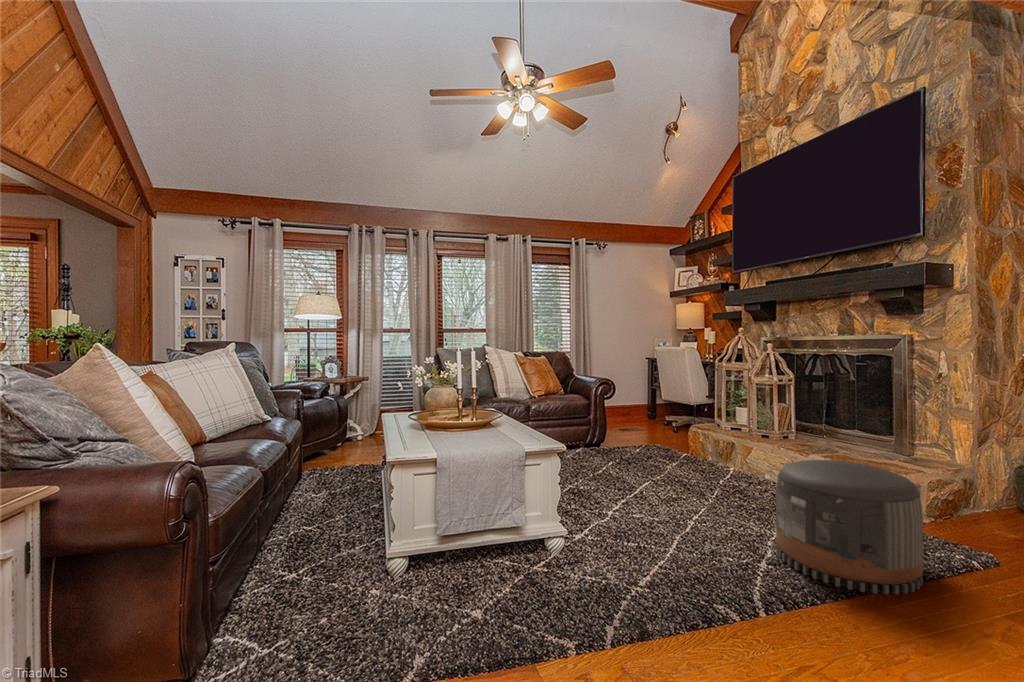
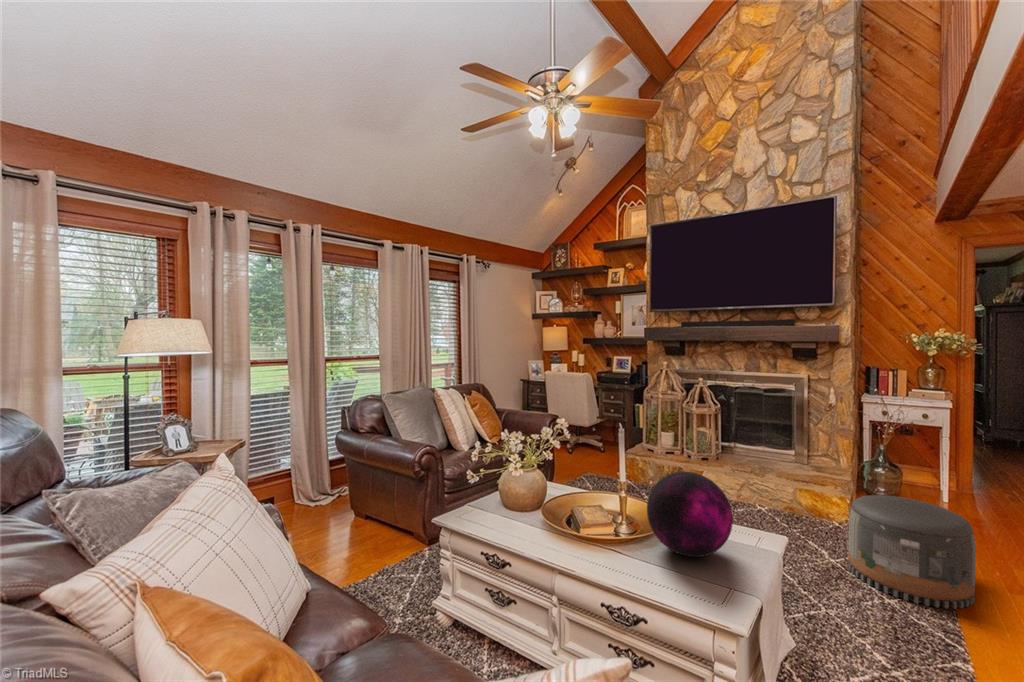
decorative orb: none [440,377,504,441] -> present [647,471,733,557]

